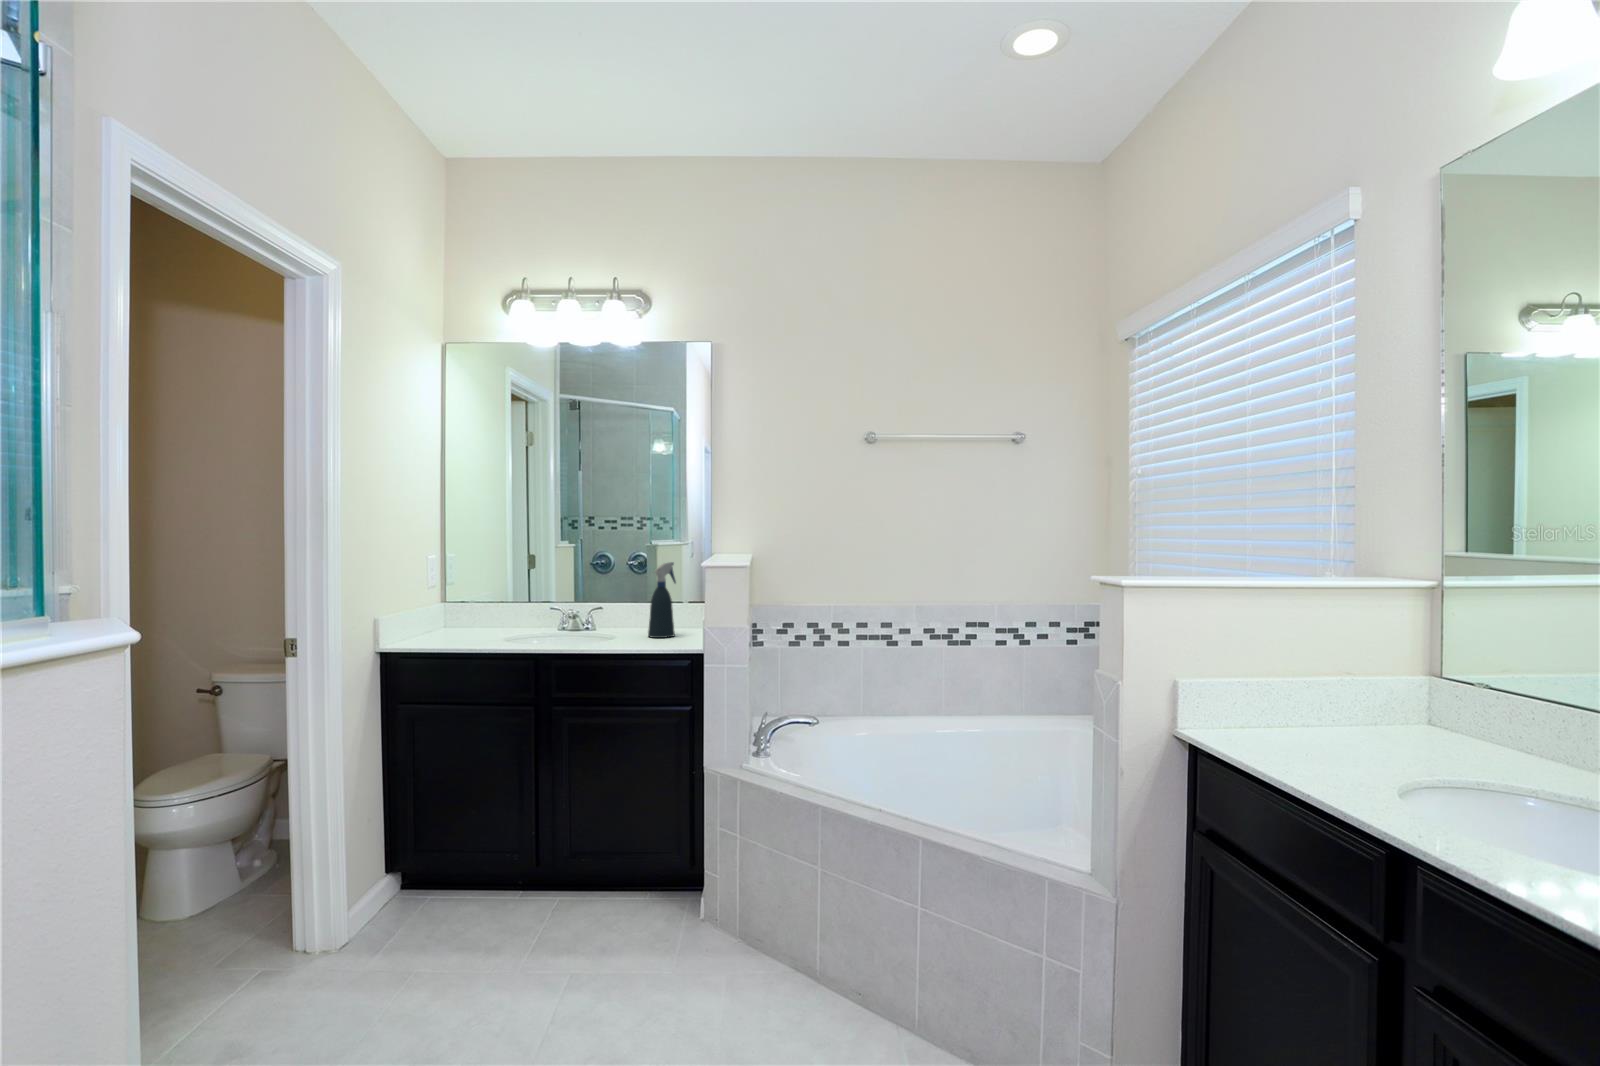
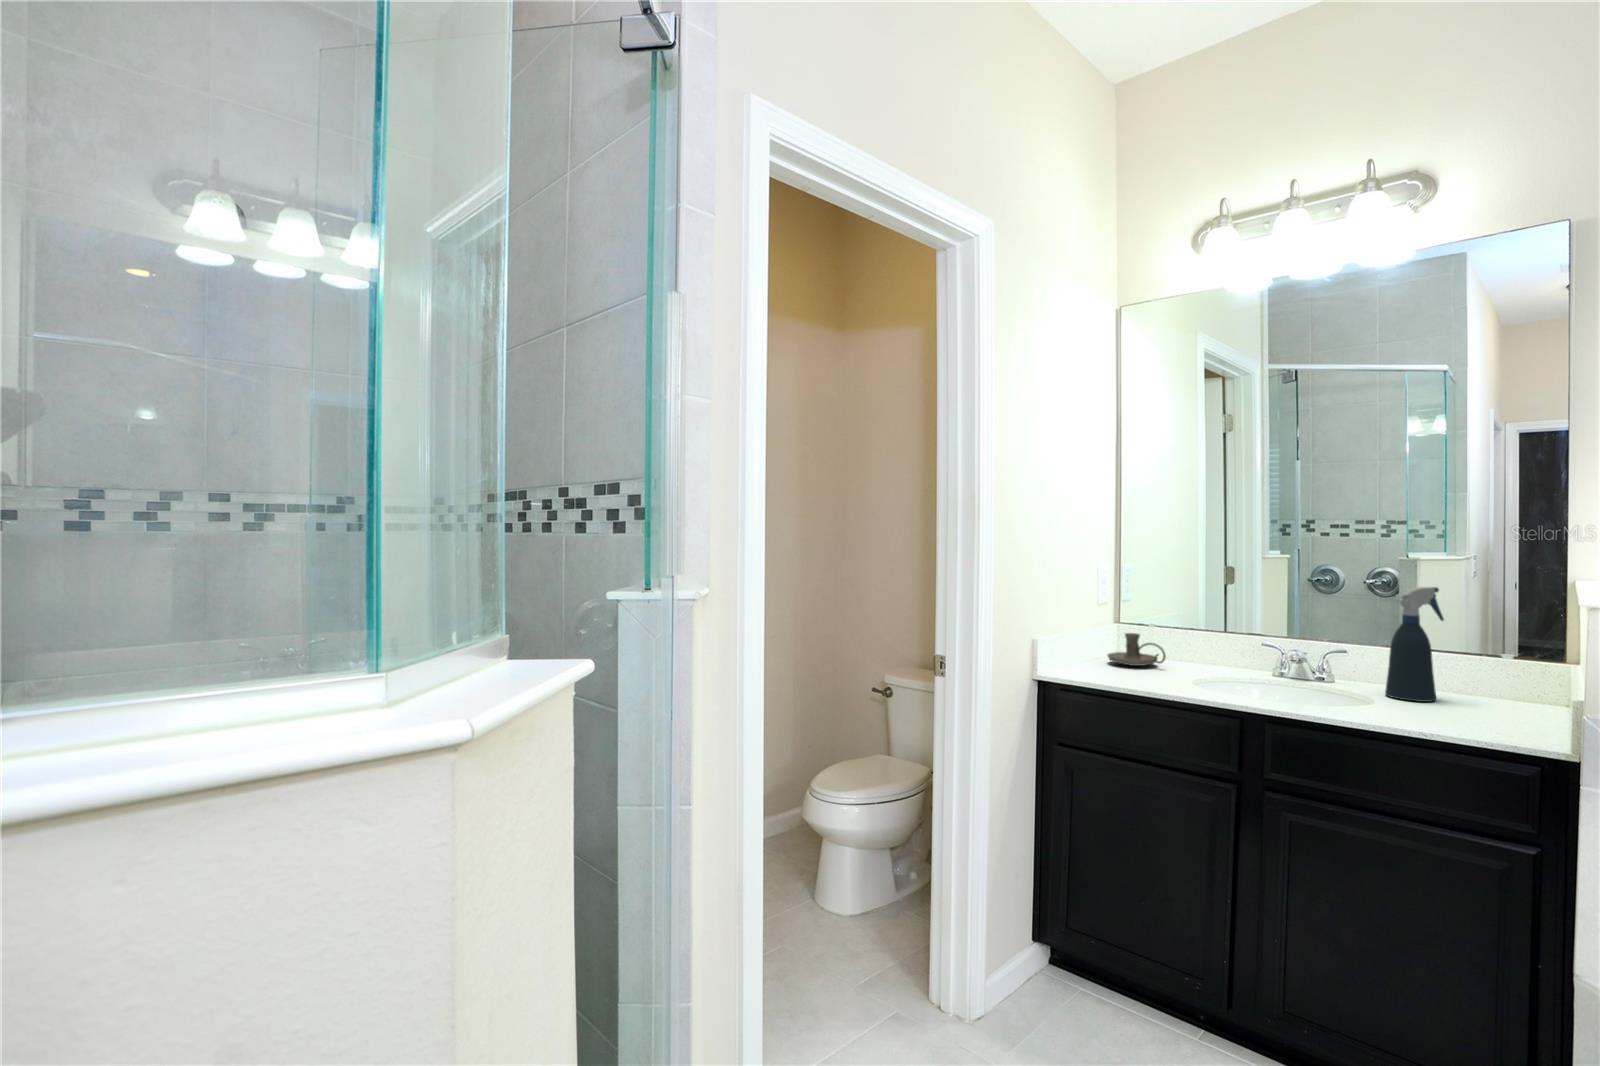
candle holder: none [445,616,499,645] -> present [1108,633,1166,666]

